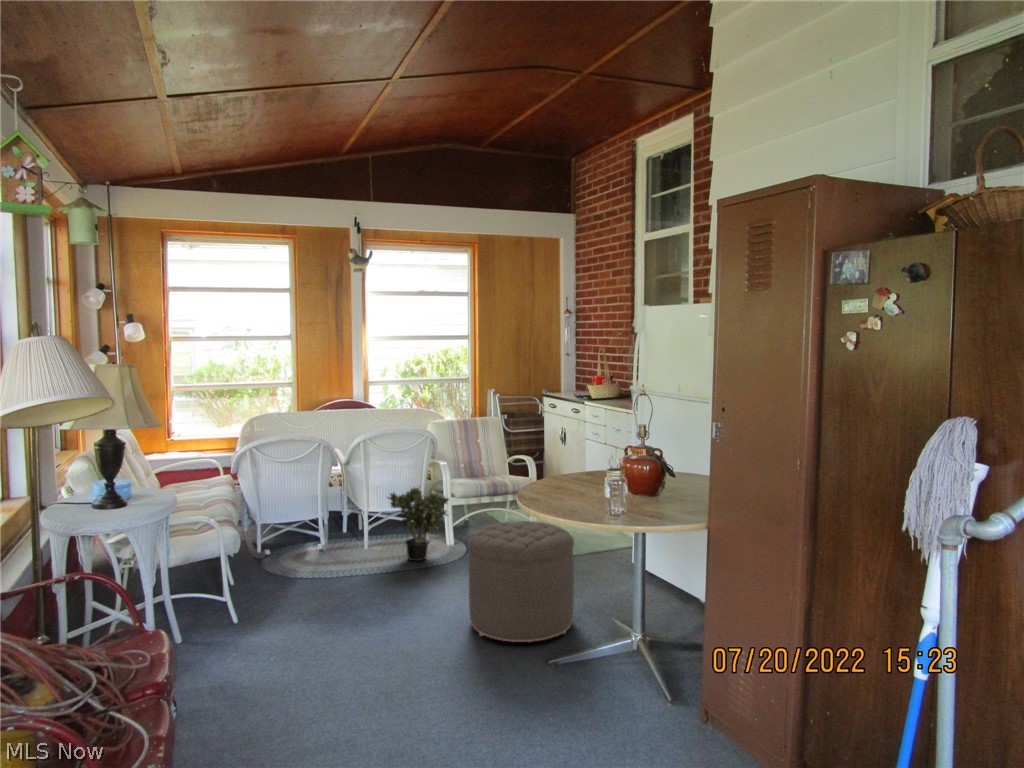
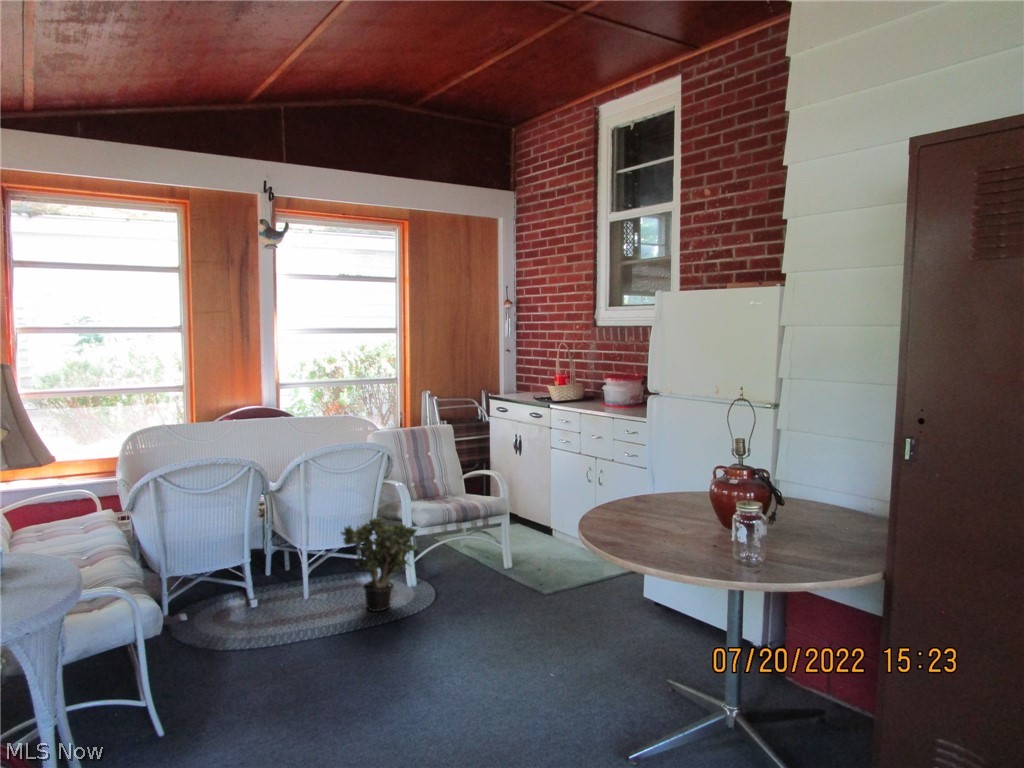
ottoman: present [467,521,574,642] -> none [486,560,623,724]

